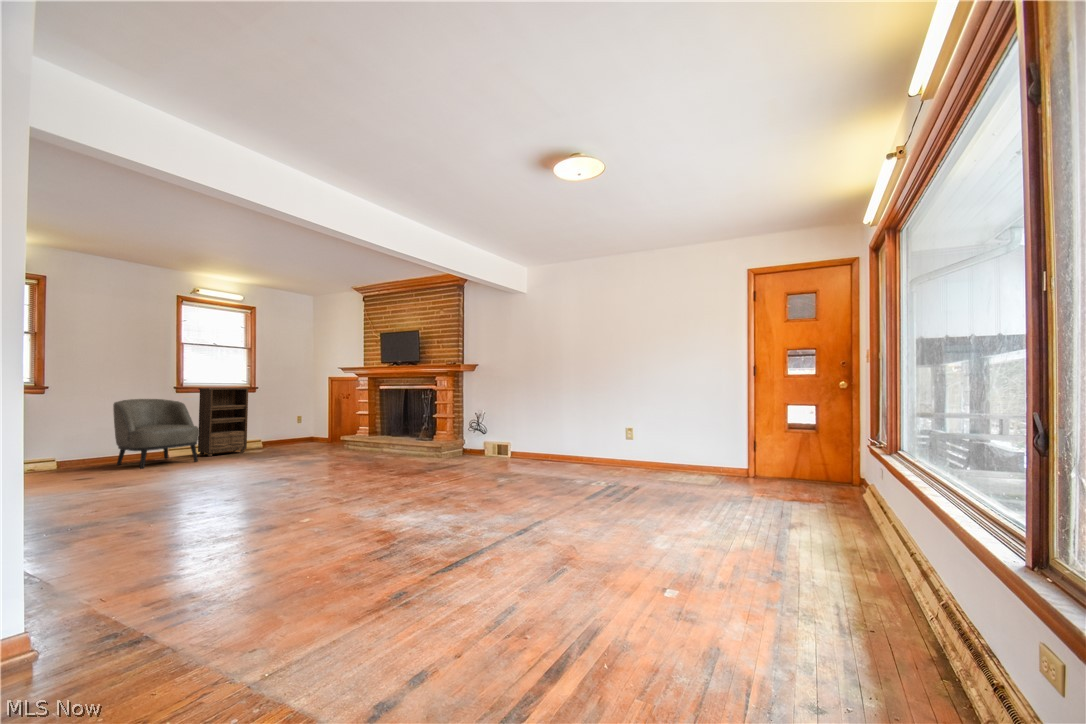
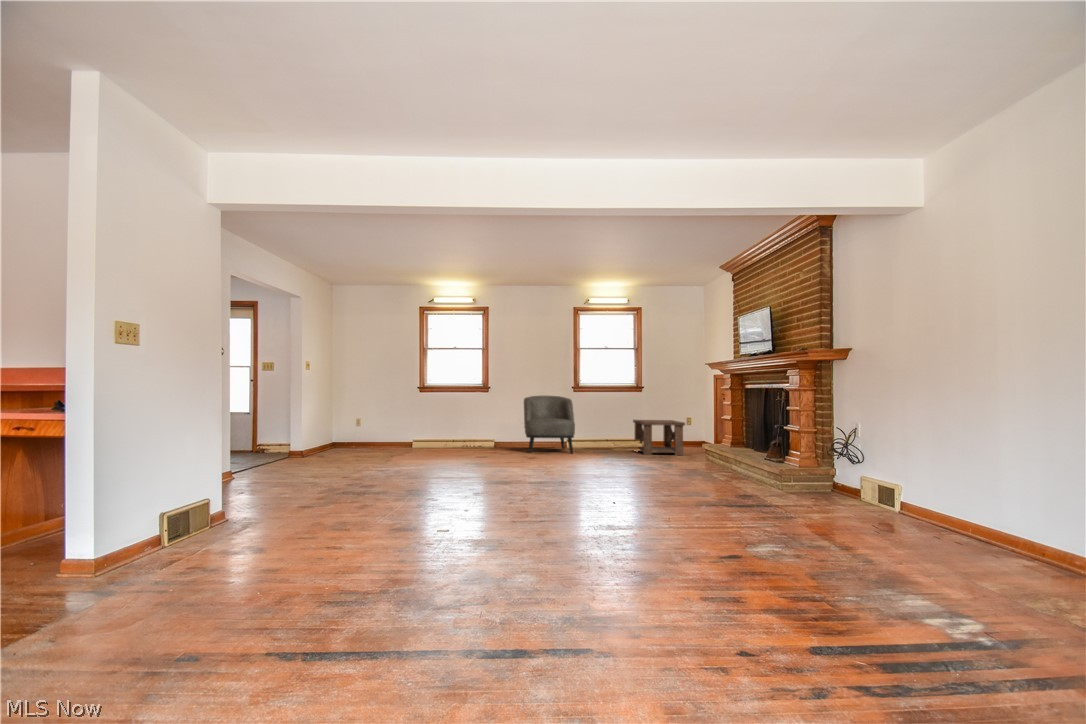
bookshelf: present [198,388,250,457] -> none [588,388,626,452]
side table: none [246,416,308,452] -> present [633,420,685,455]

